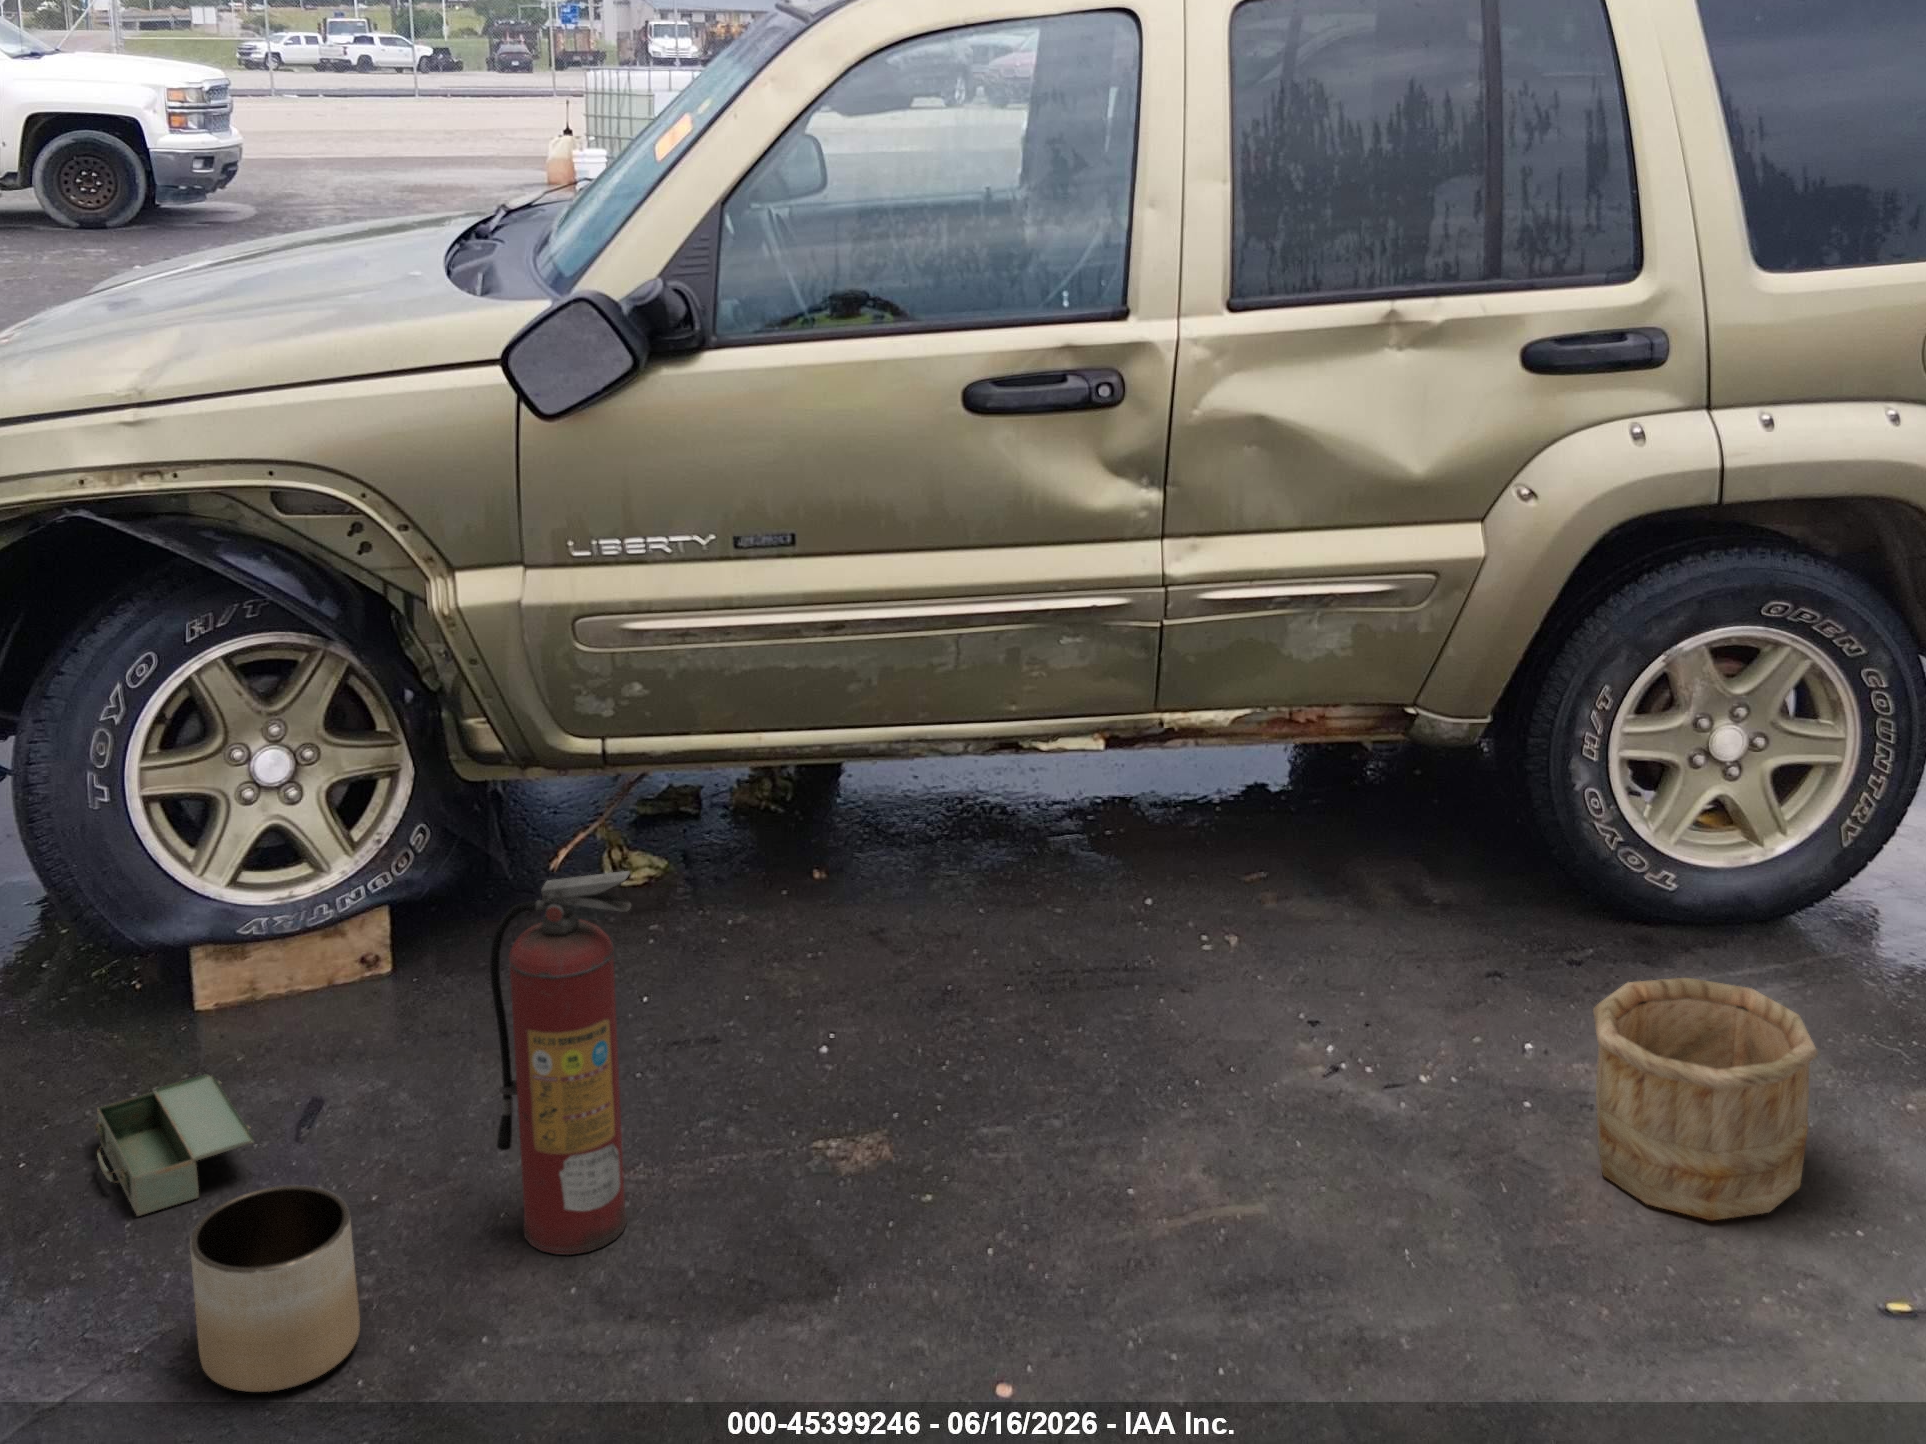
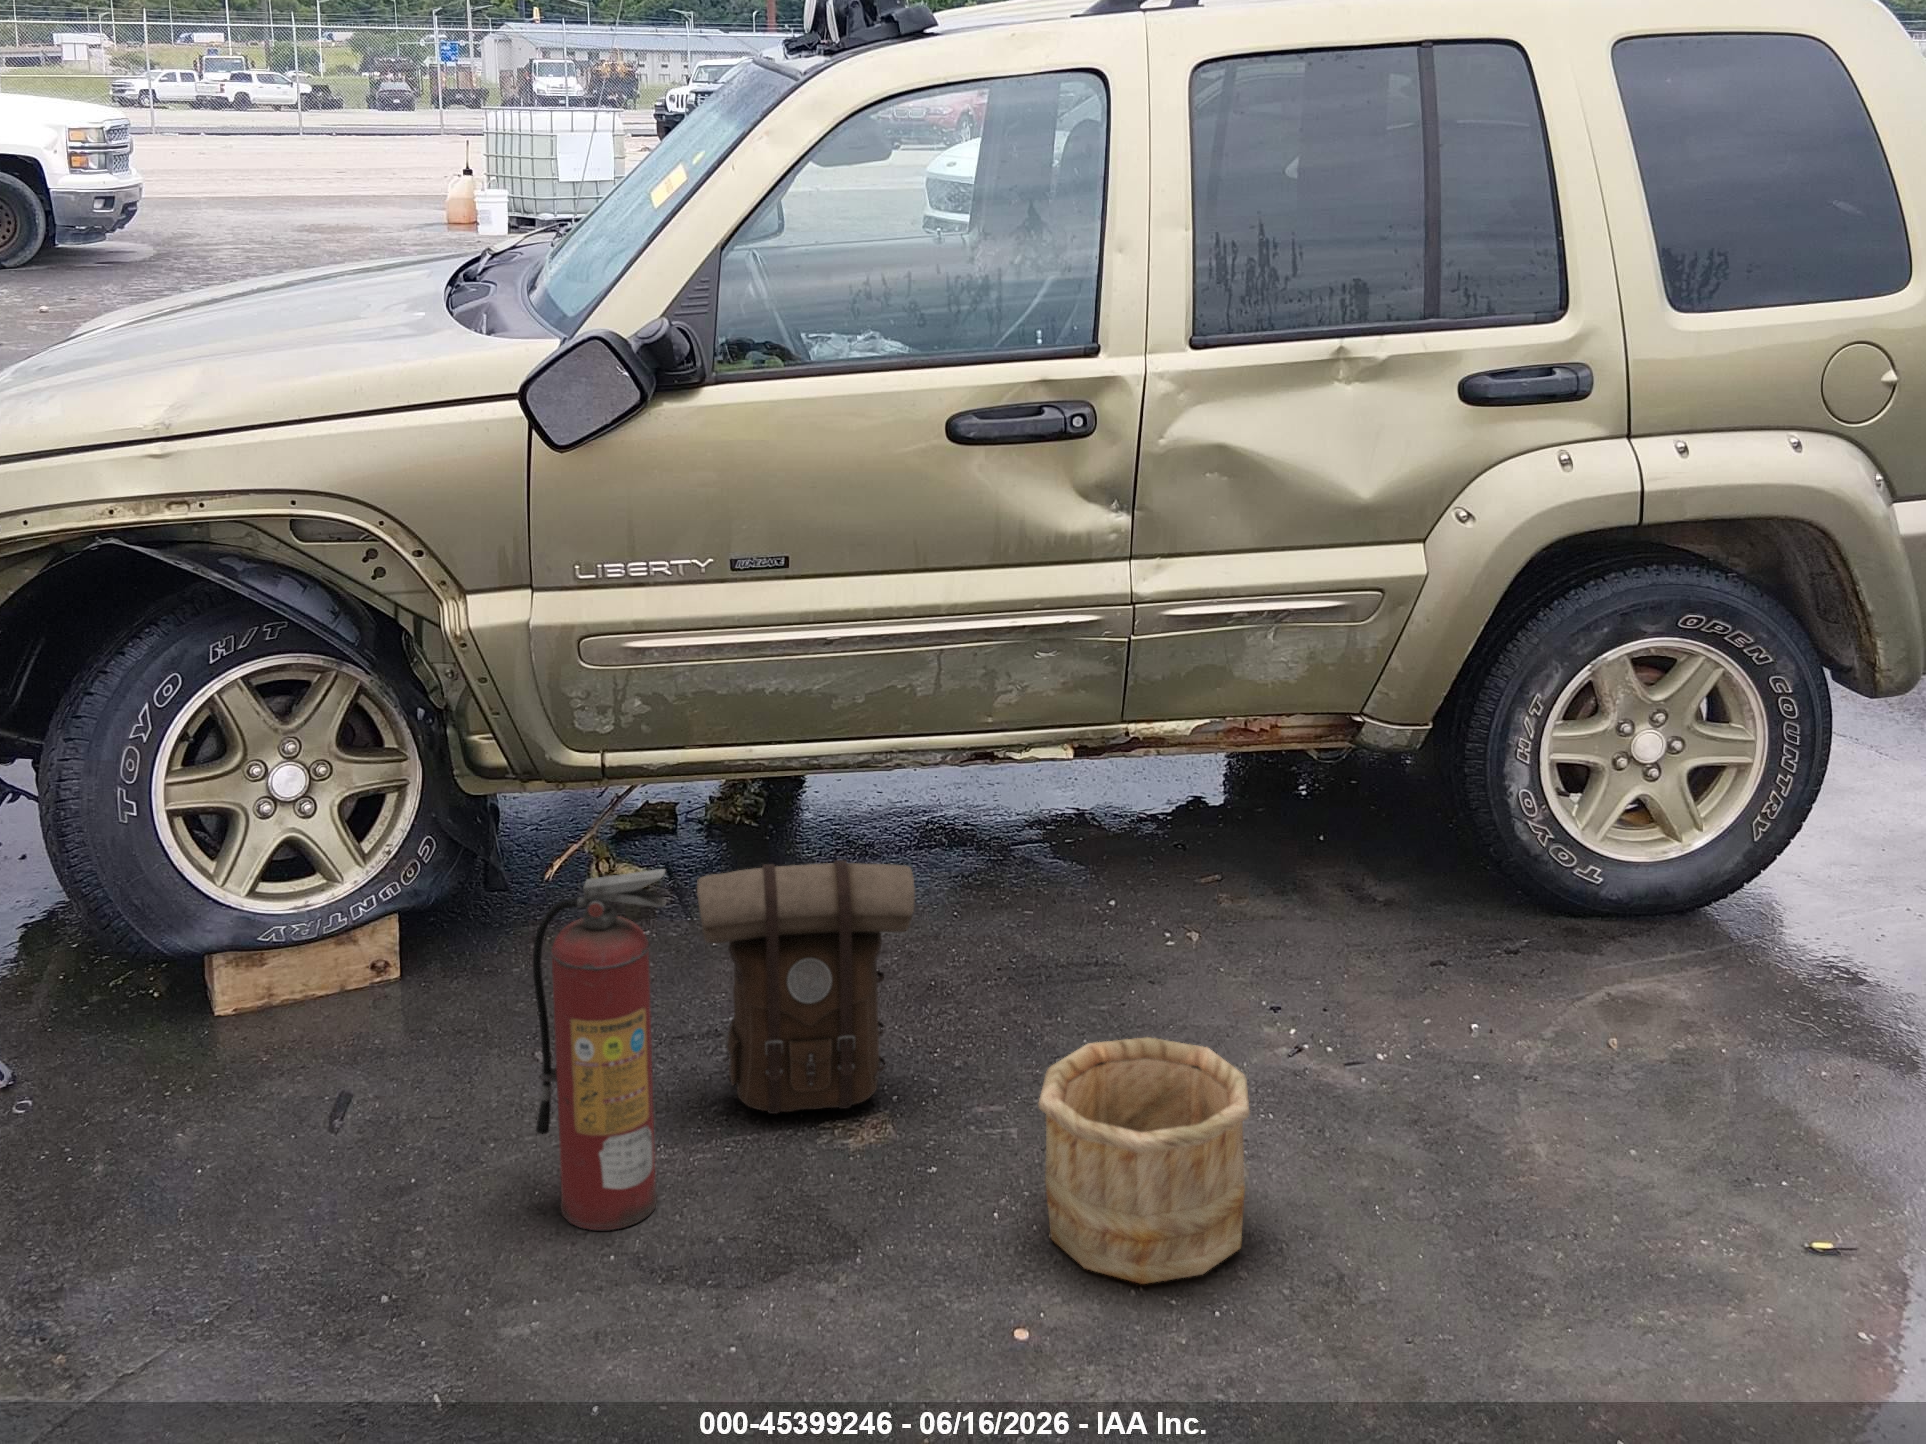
backpack: none [677,860,911,1128] -> present [697,860,915,1114]
wooden bucket: present [1593,978,1818,1220] -> present [1038,1037,1250,1284]
toolbox: present [95,1074,254,1216] -> none [141,1072,299,1205]
planter: present [190,1185,360,1392] -> none [266,1167,420,1359]

